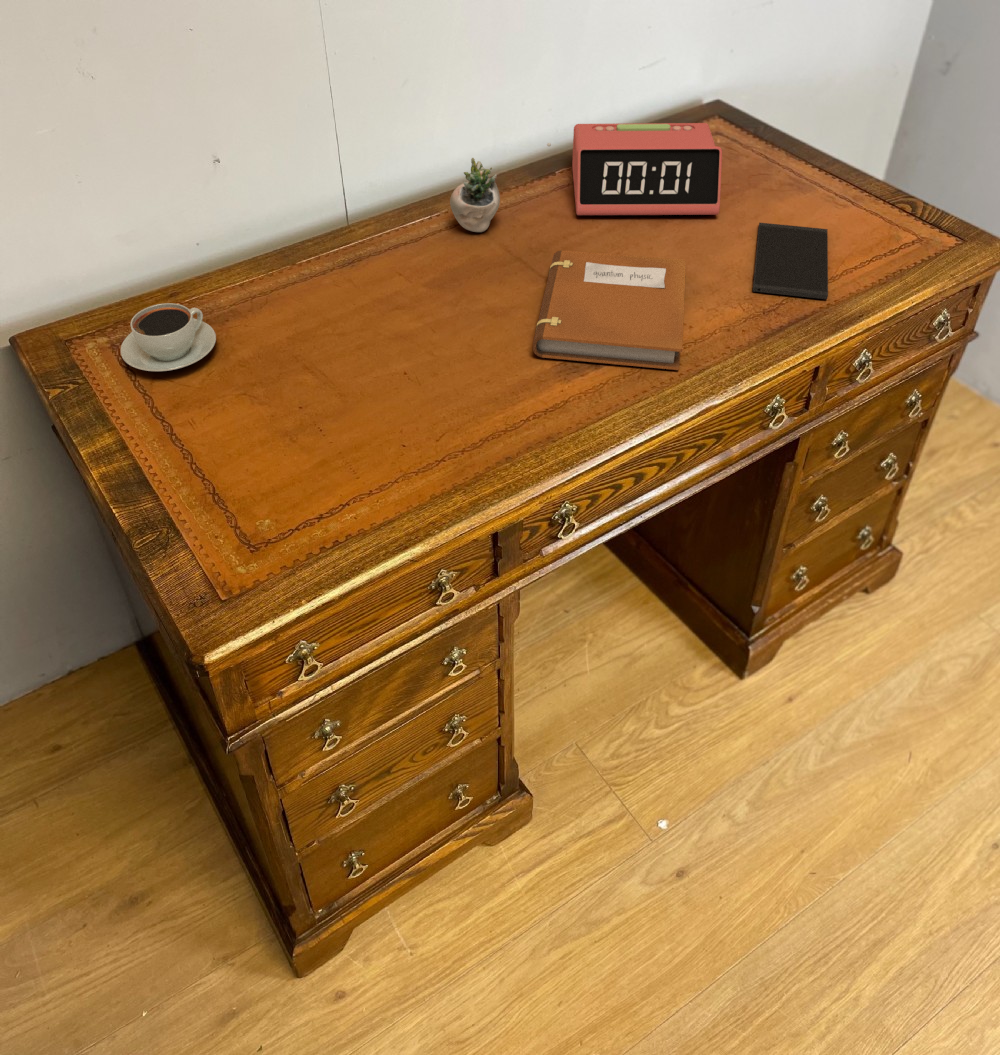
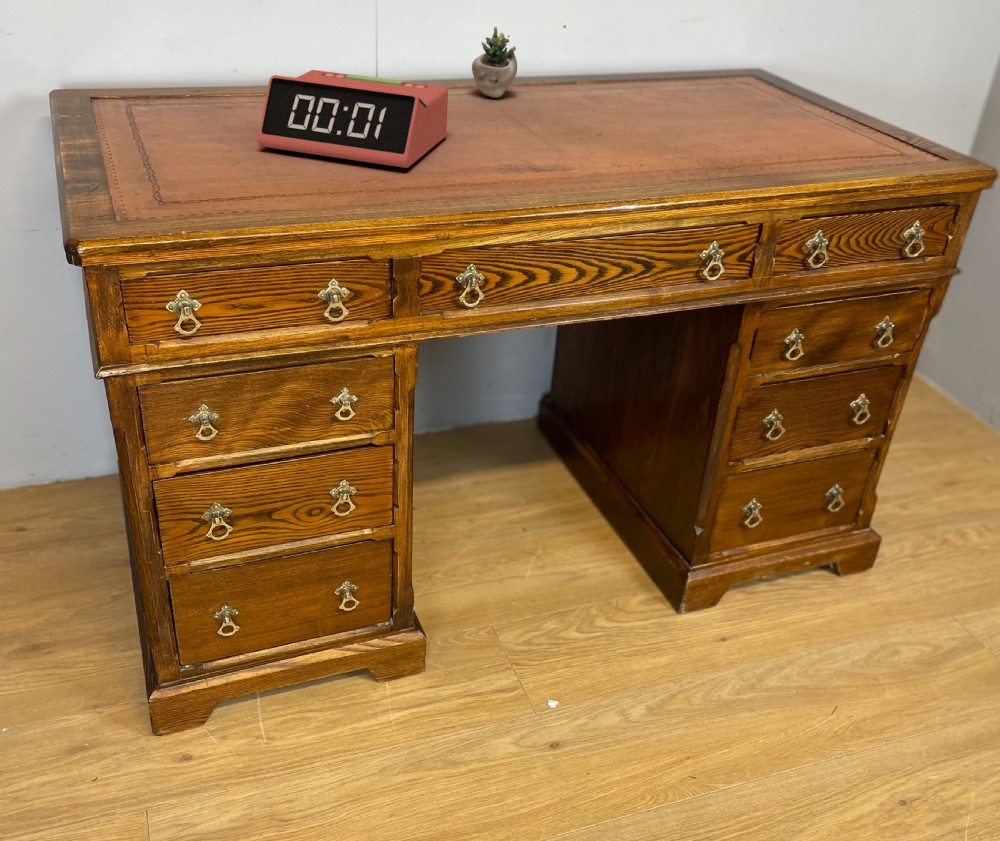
alarm clock: present [572,123,722,215] -> present [258,70,448,168]
tablet: present [753,223,828,299] -> none [714,126,811,171]
notebook: present [533,250,686,370] -> none [486,104,658,183]
coffee cup: present [121,303,216,371] -> none [146,72,229,119]

